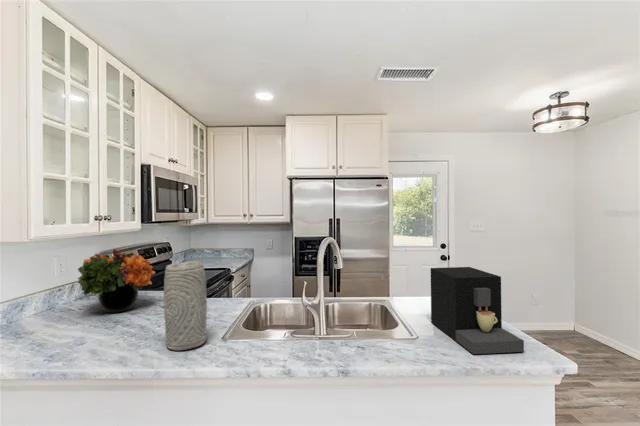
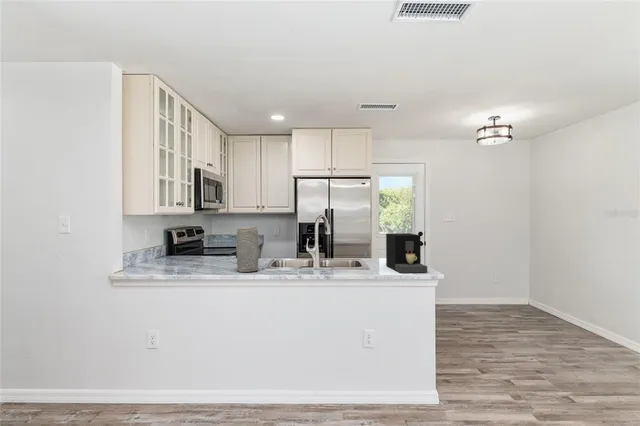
flower arrangement: present [78,249,155,312] -> none [168,224,214,263]

